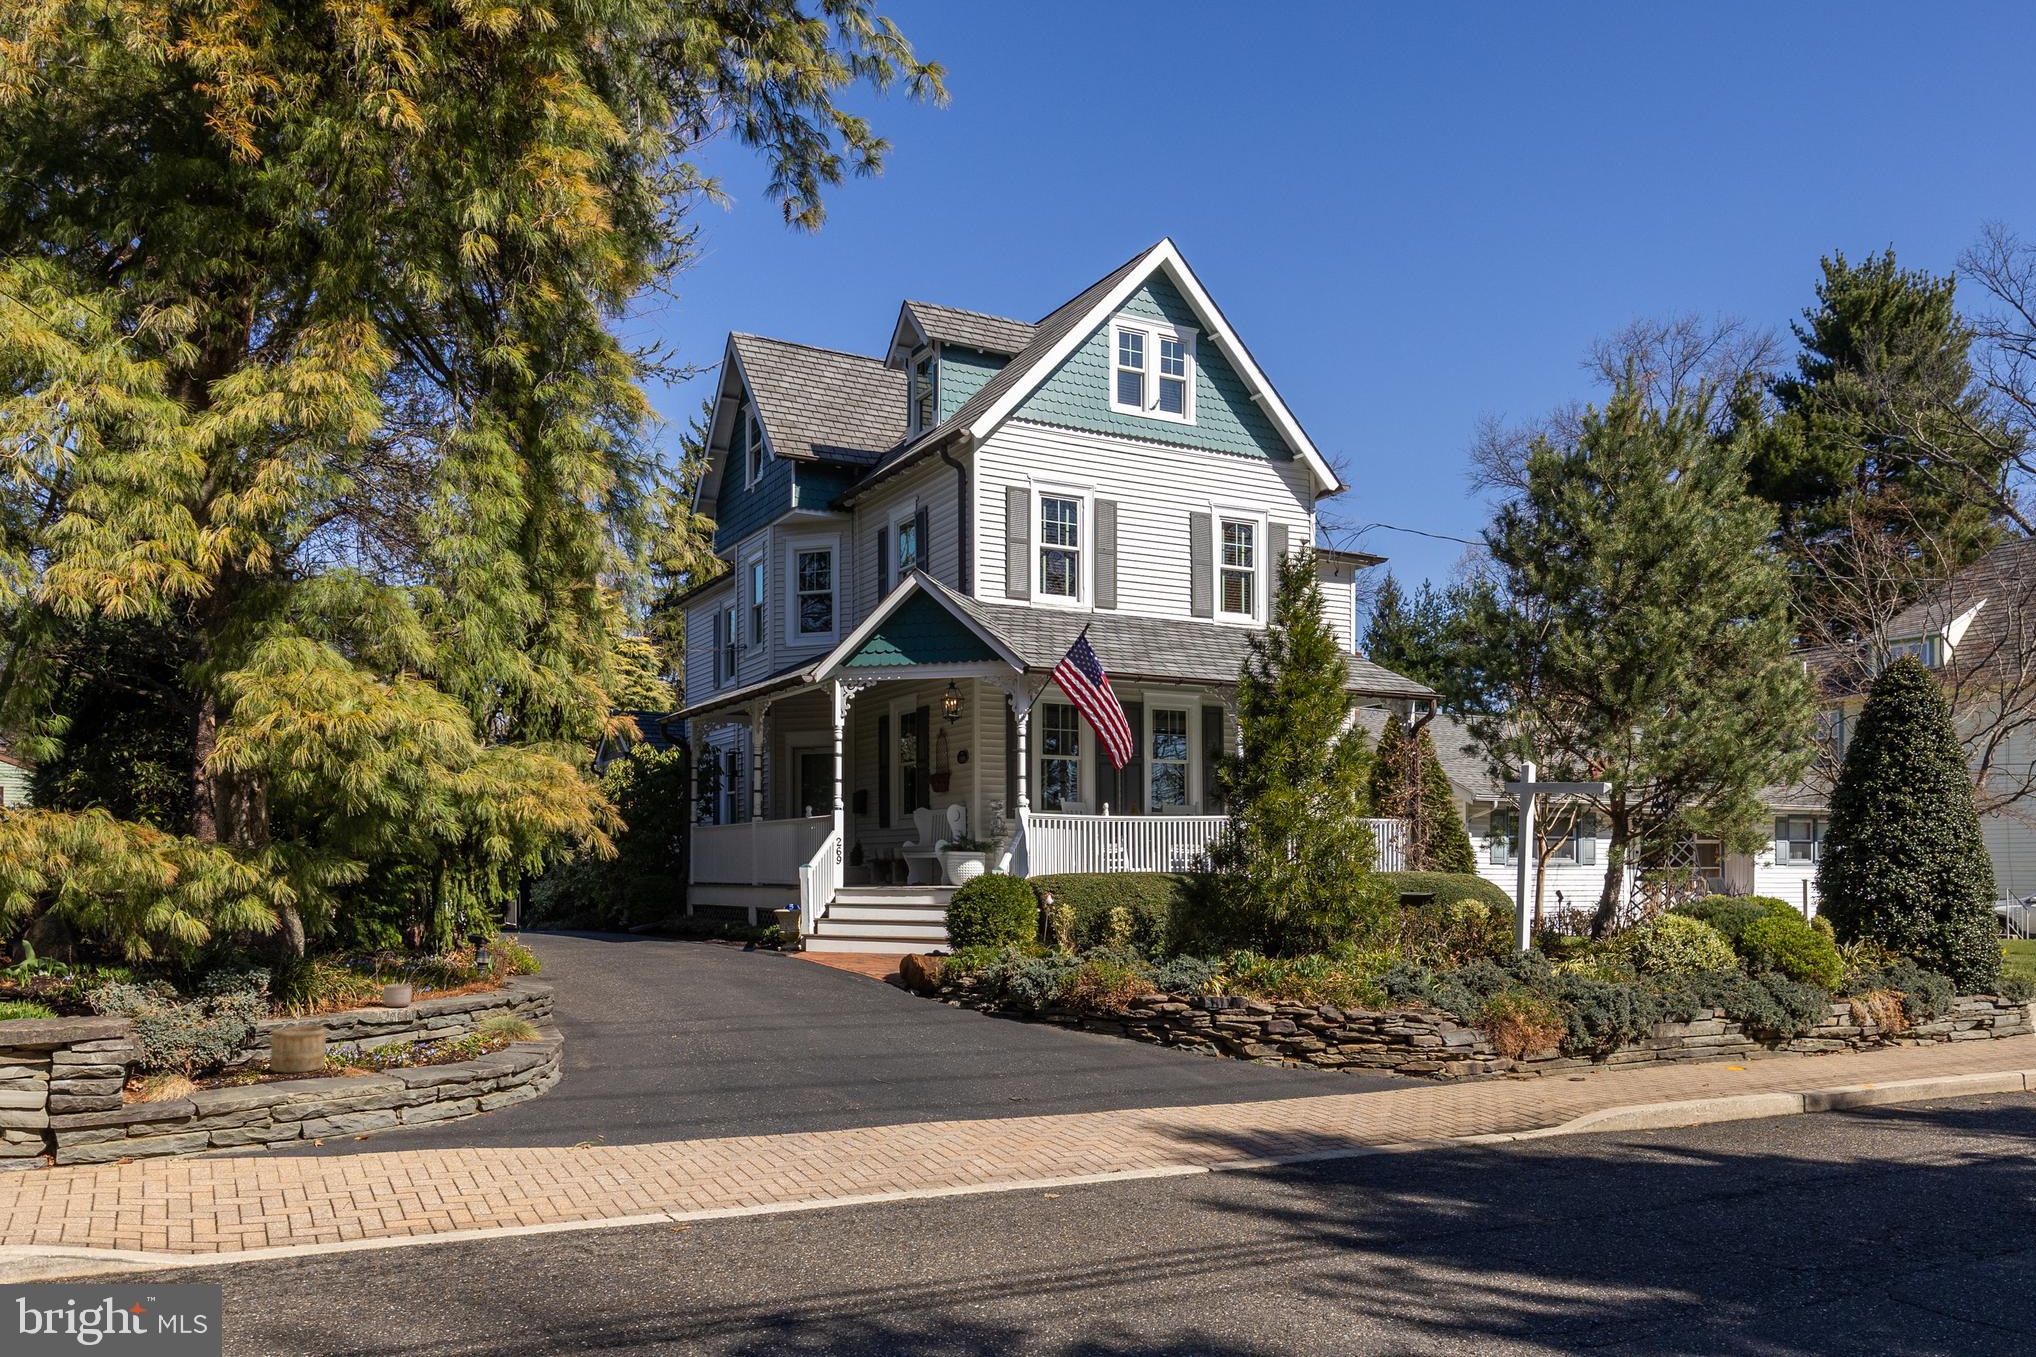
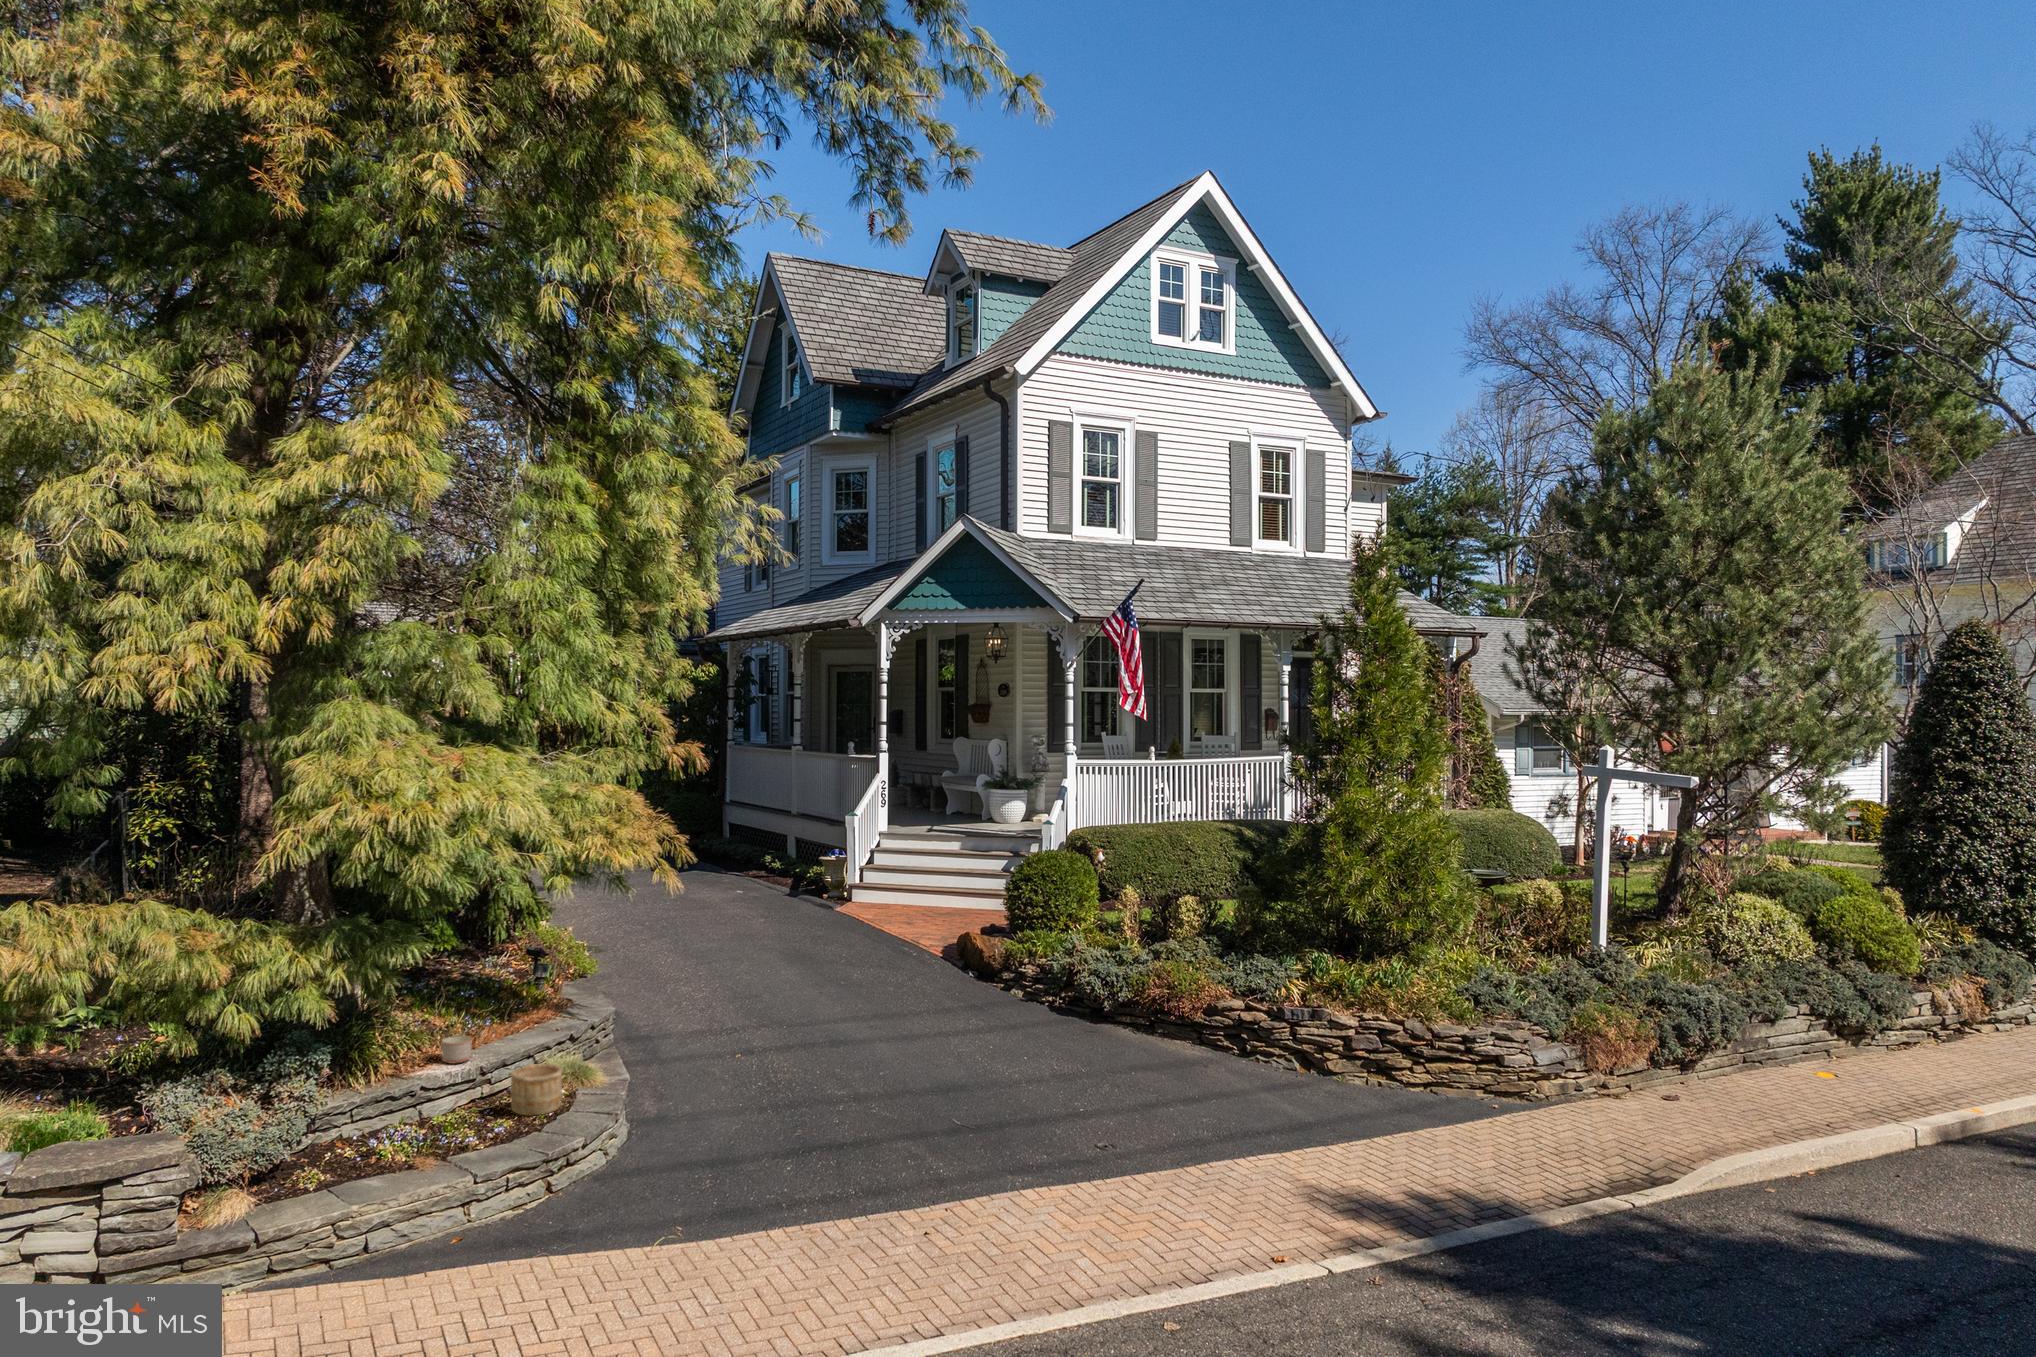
wooden bucket: present [270,1025,328,1073] -> present [510,1063,563,1116]

